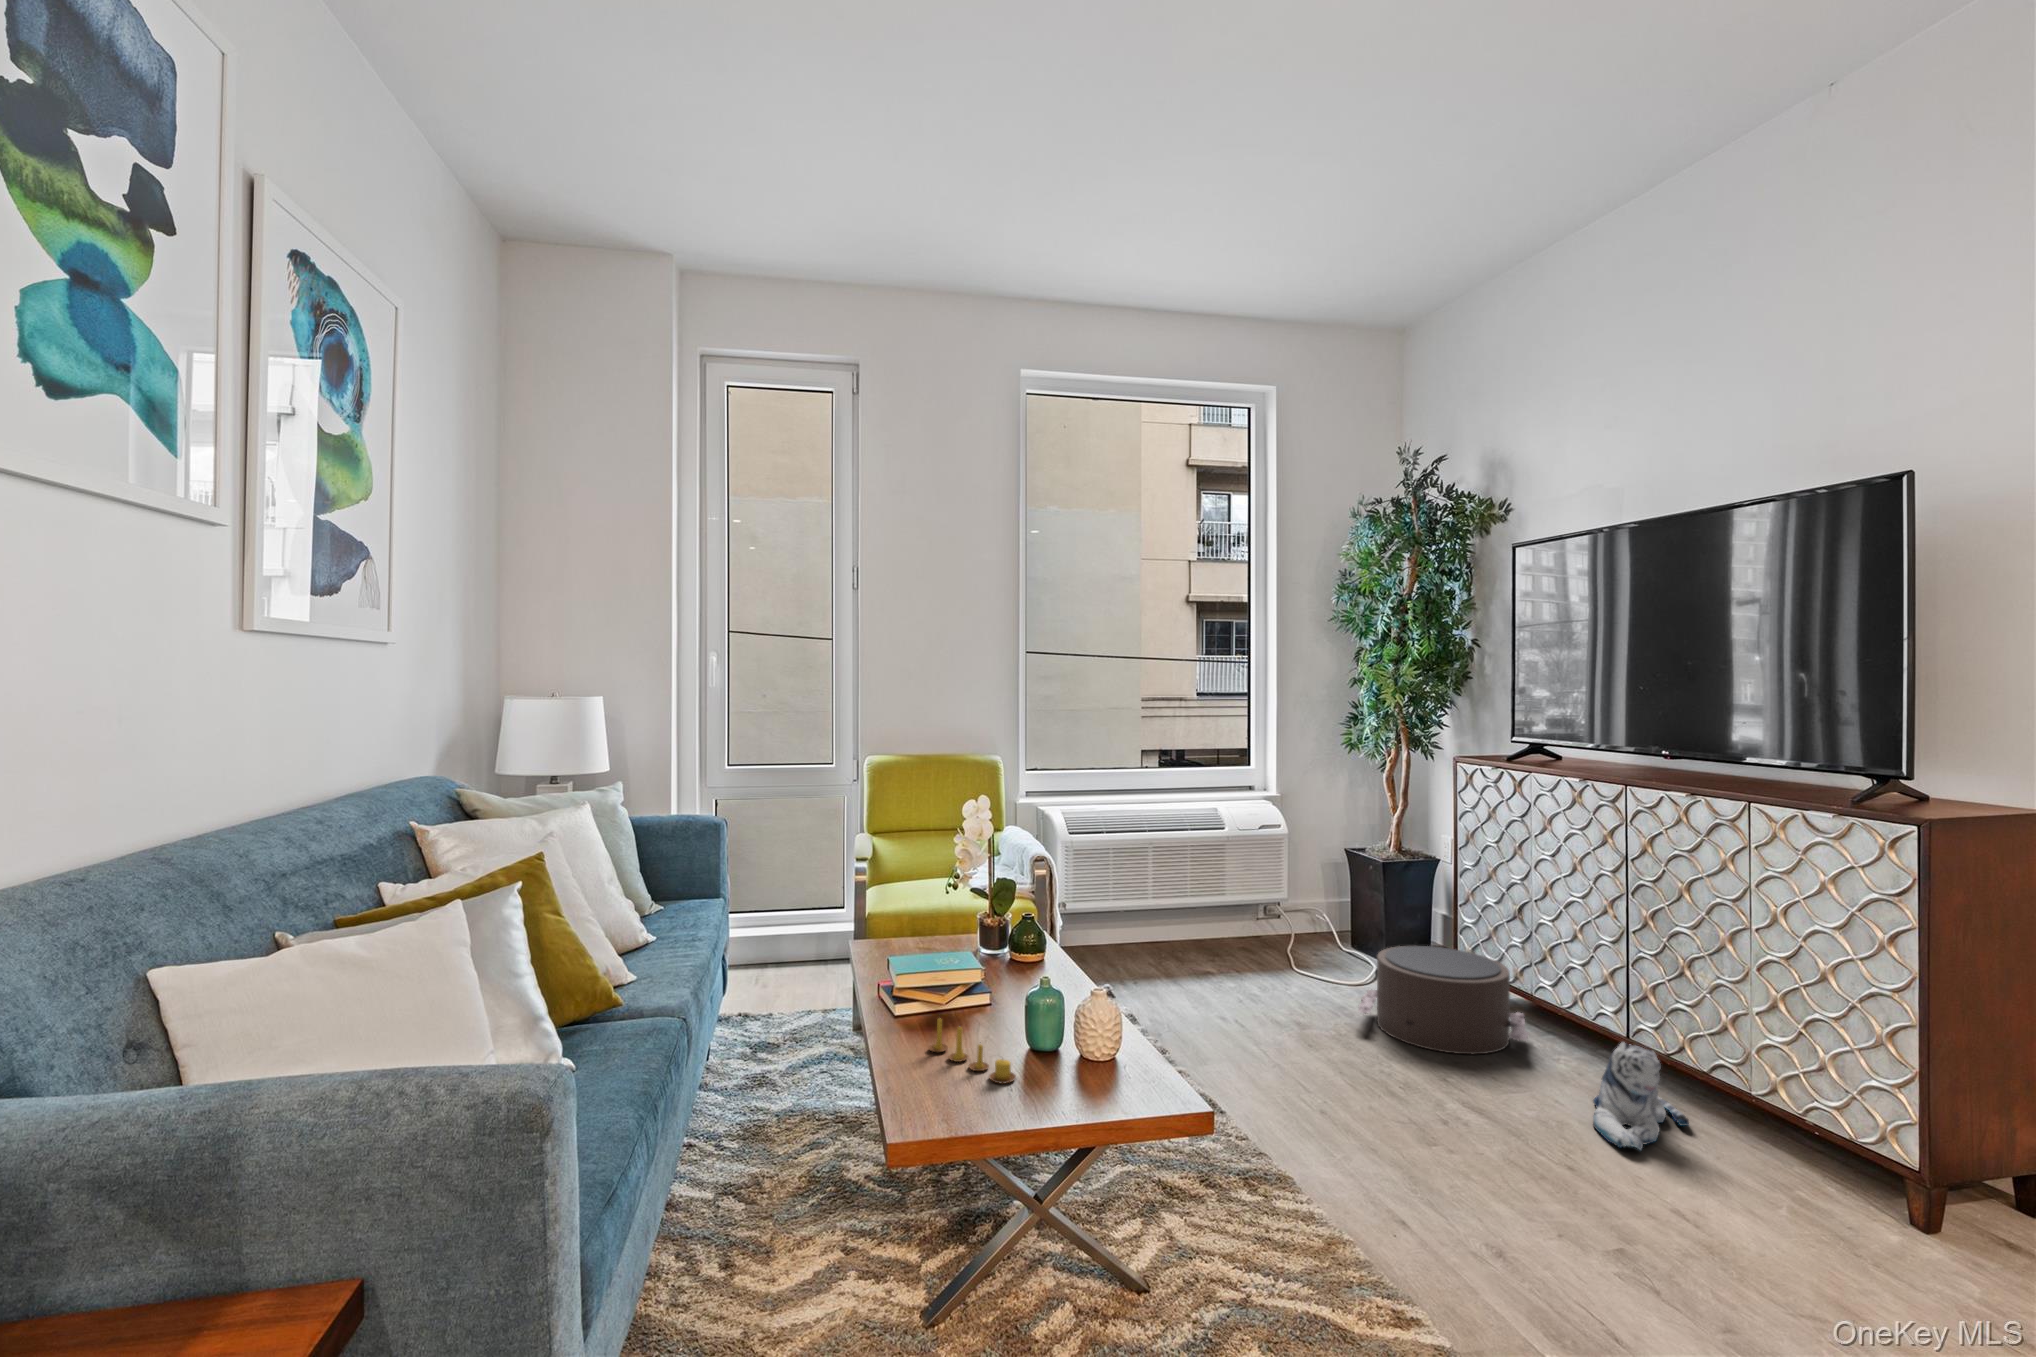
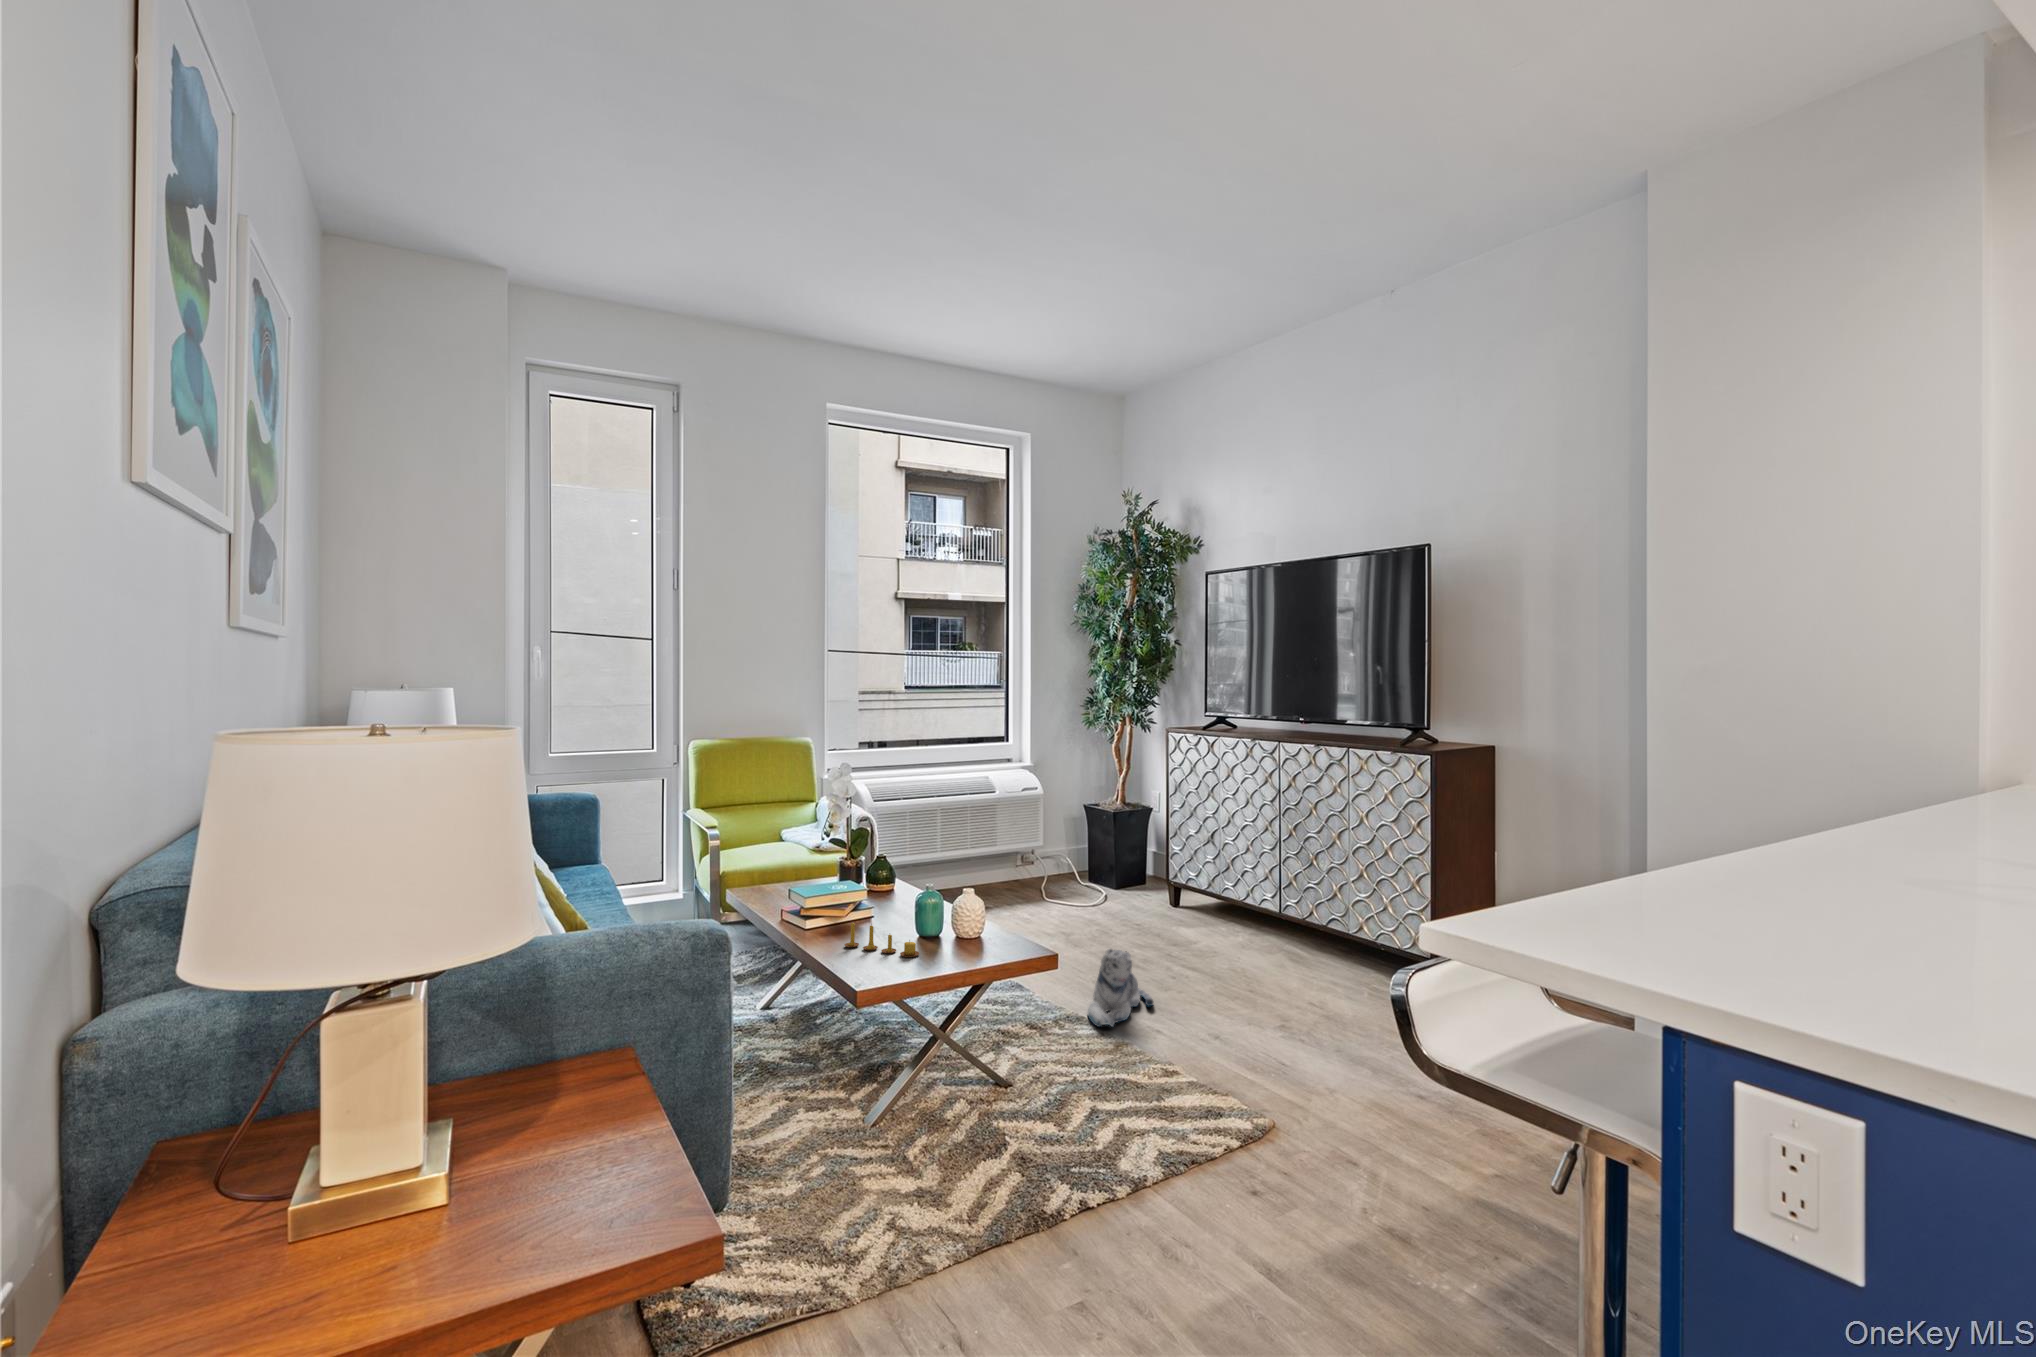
pouf: present [1358,946,1528,1054] -> none [1106,870,1220,940]
plush toy: present [1593,1043,1689,1150] -> present [1088,949,1153,1027]

